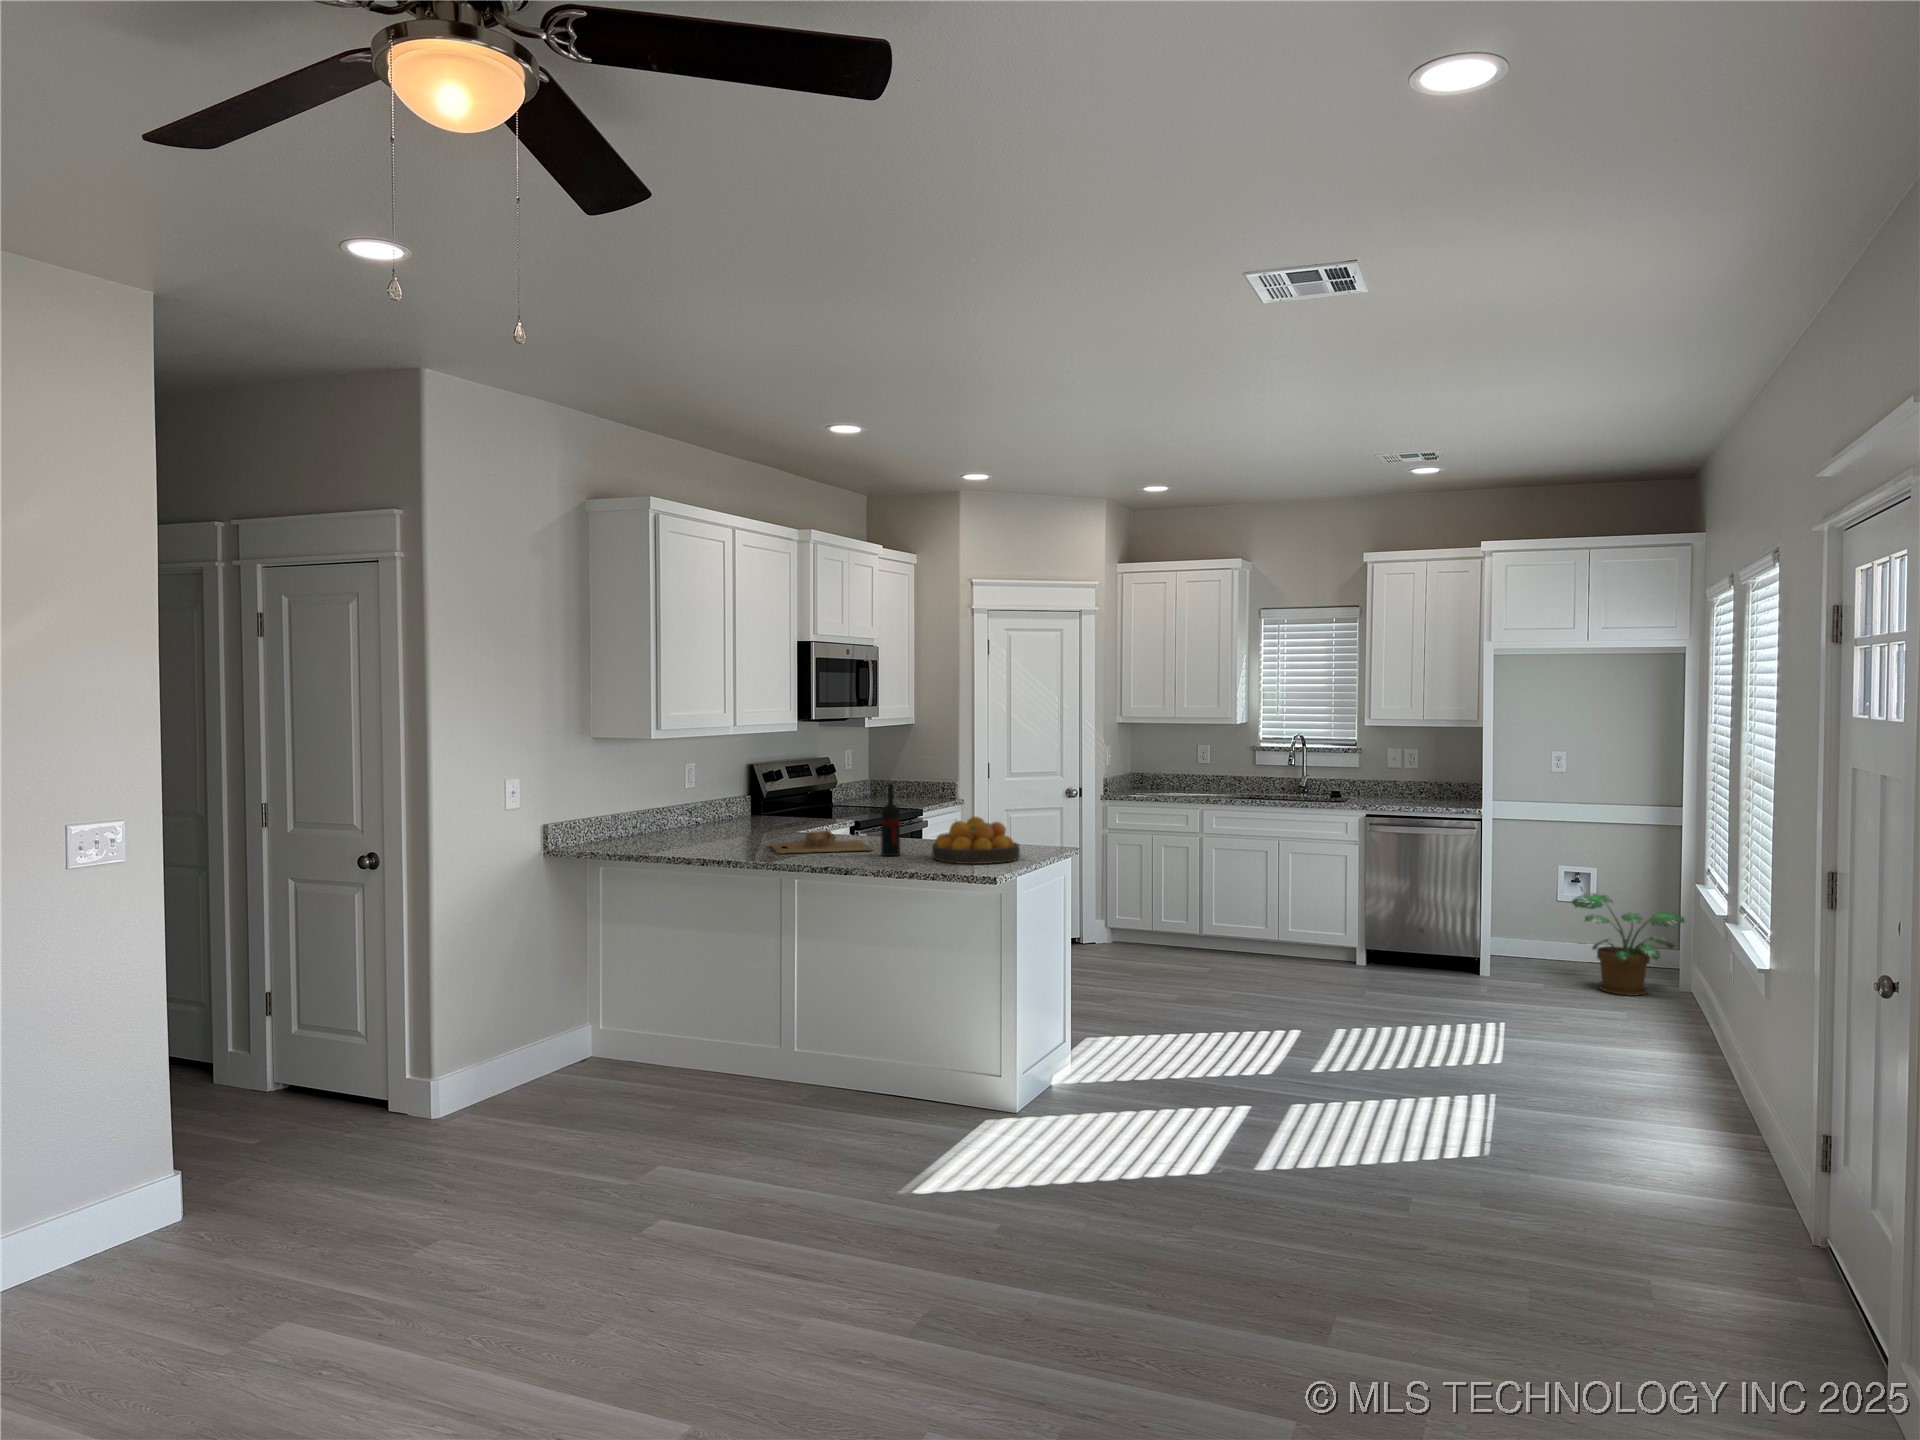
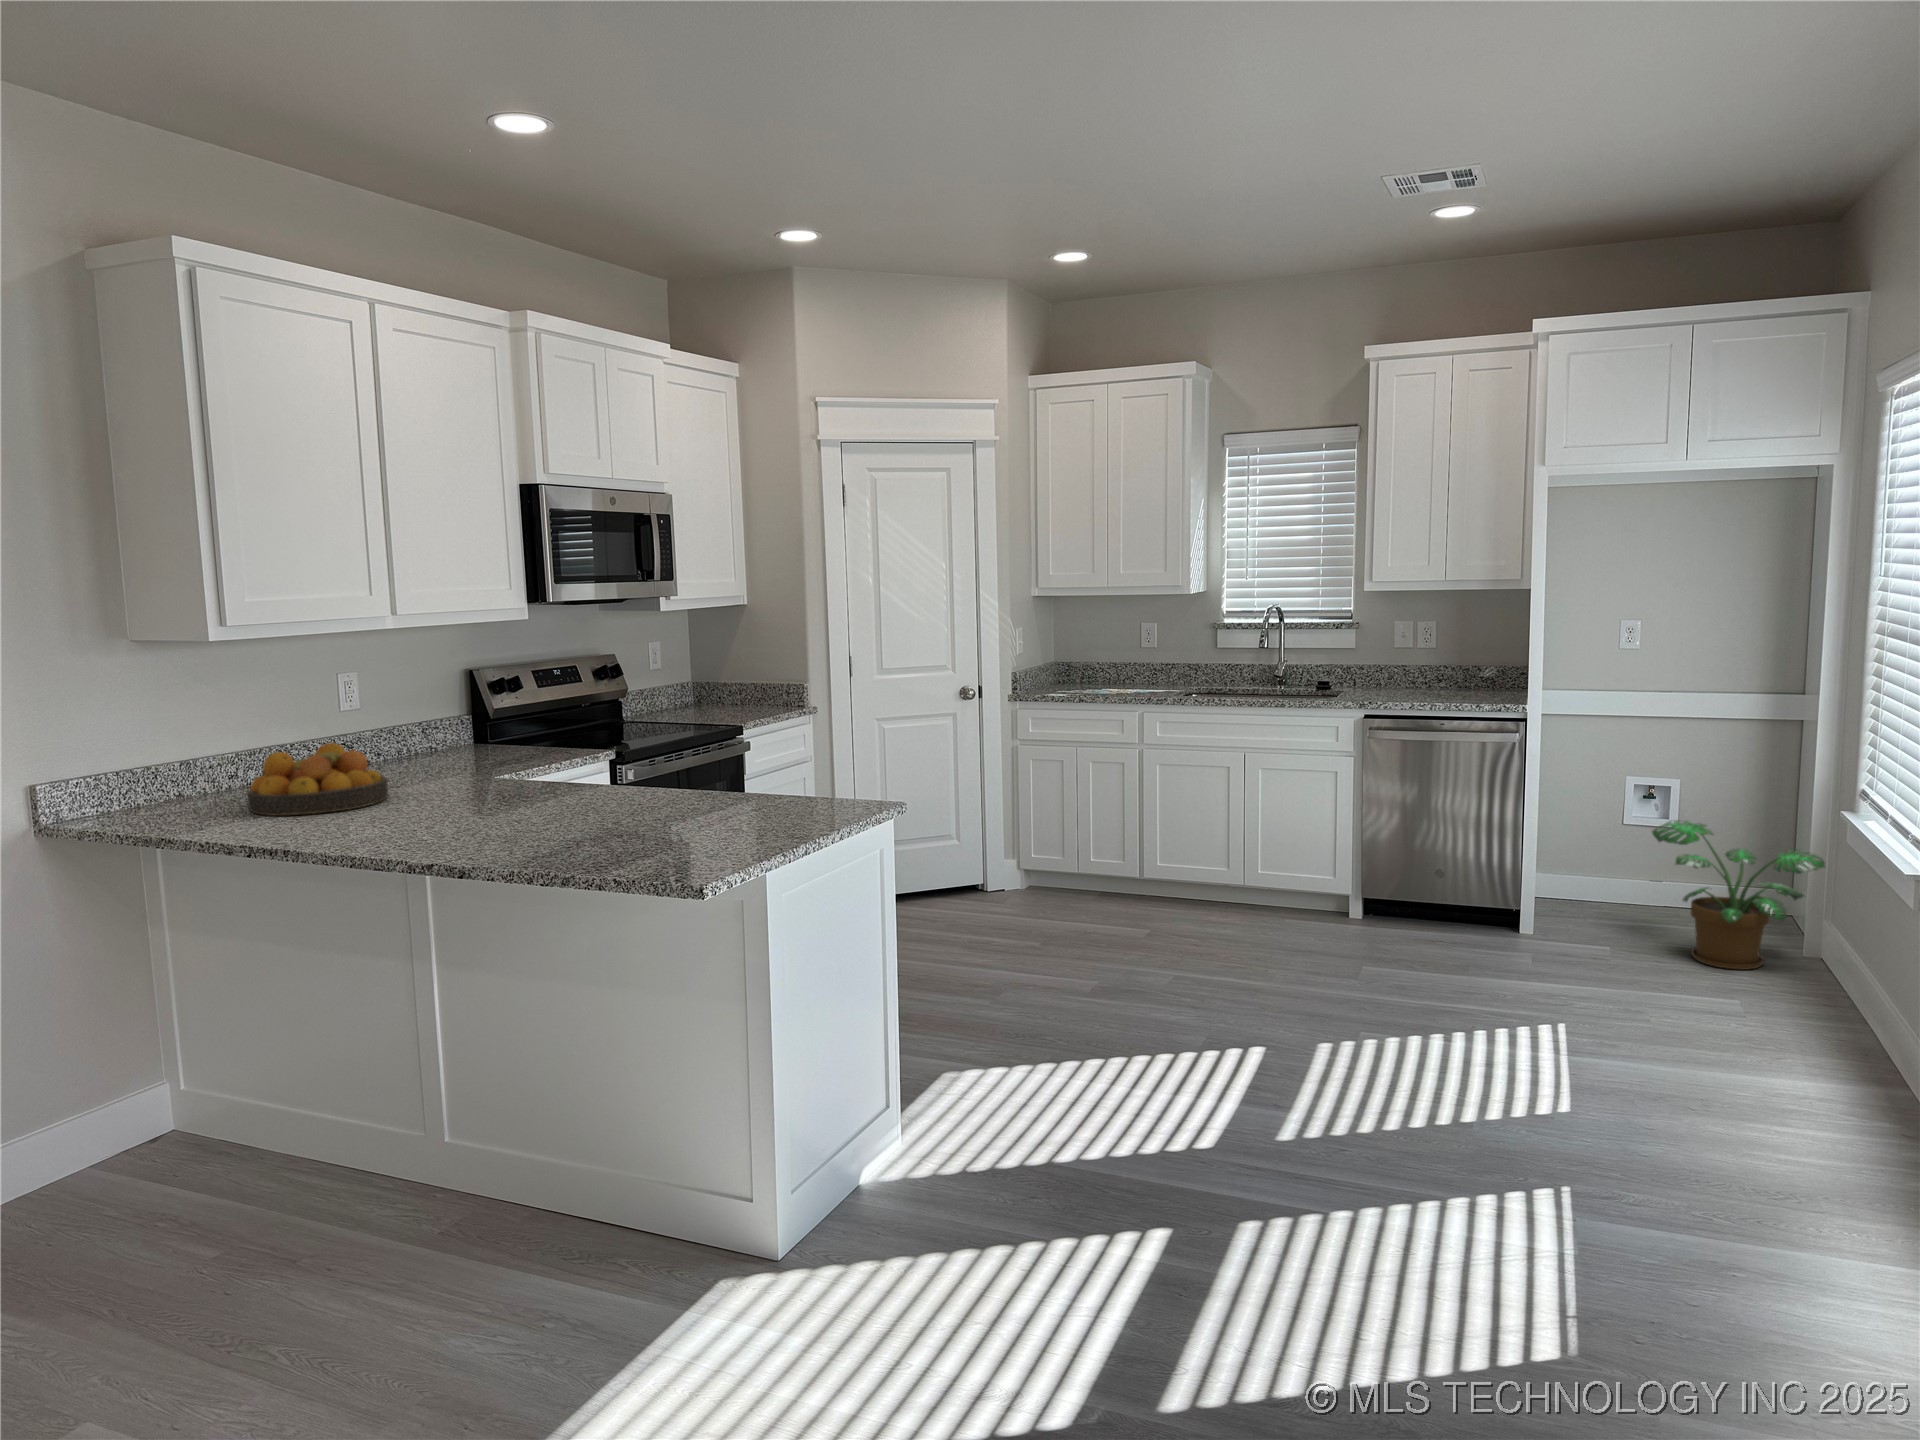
wine bottle: present [881,781,900,856] -> none [566,703,603,828]
fruit bowl: present [932,817,1020,864] -> present [248,743,388,816]
cutting board: present [771,830,871,854] -> none [406,781,574,826]

